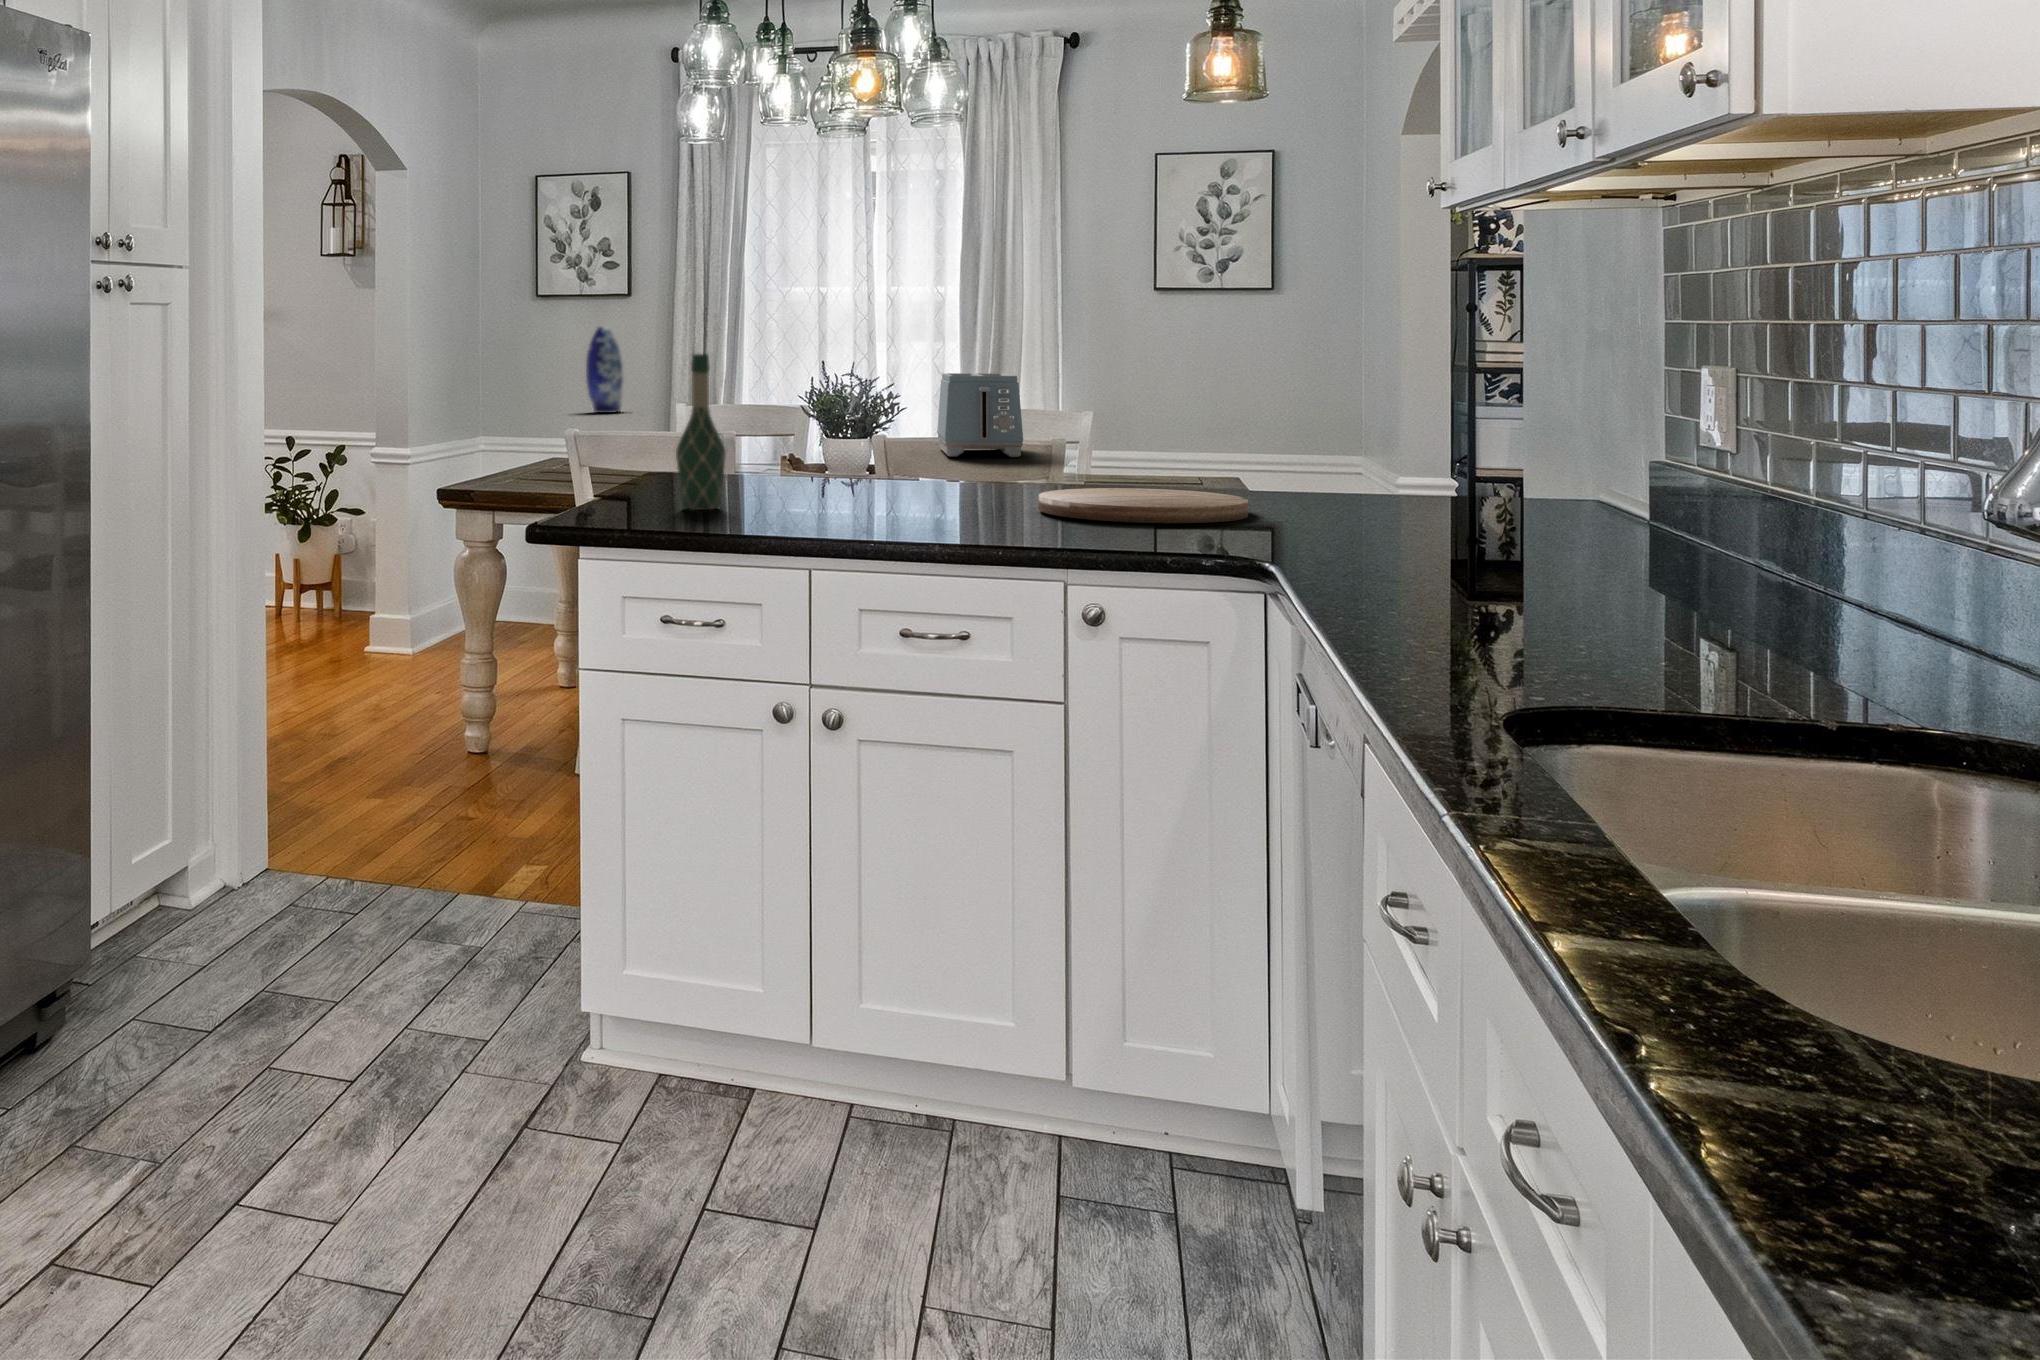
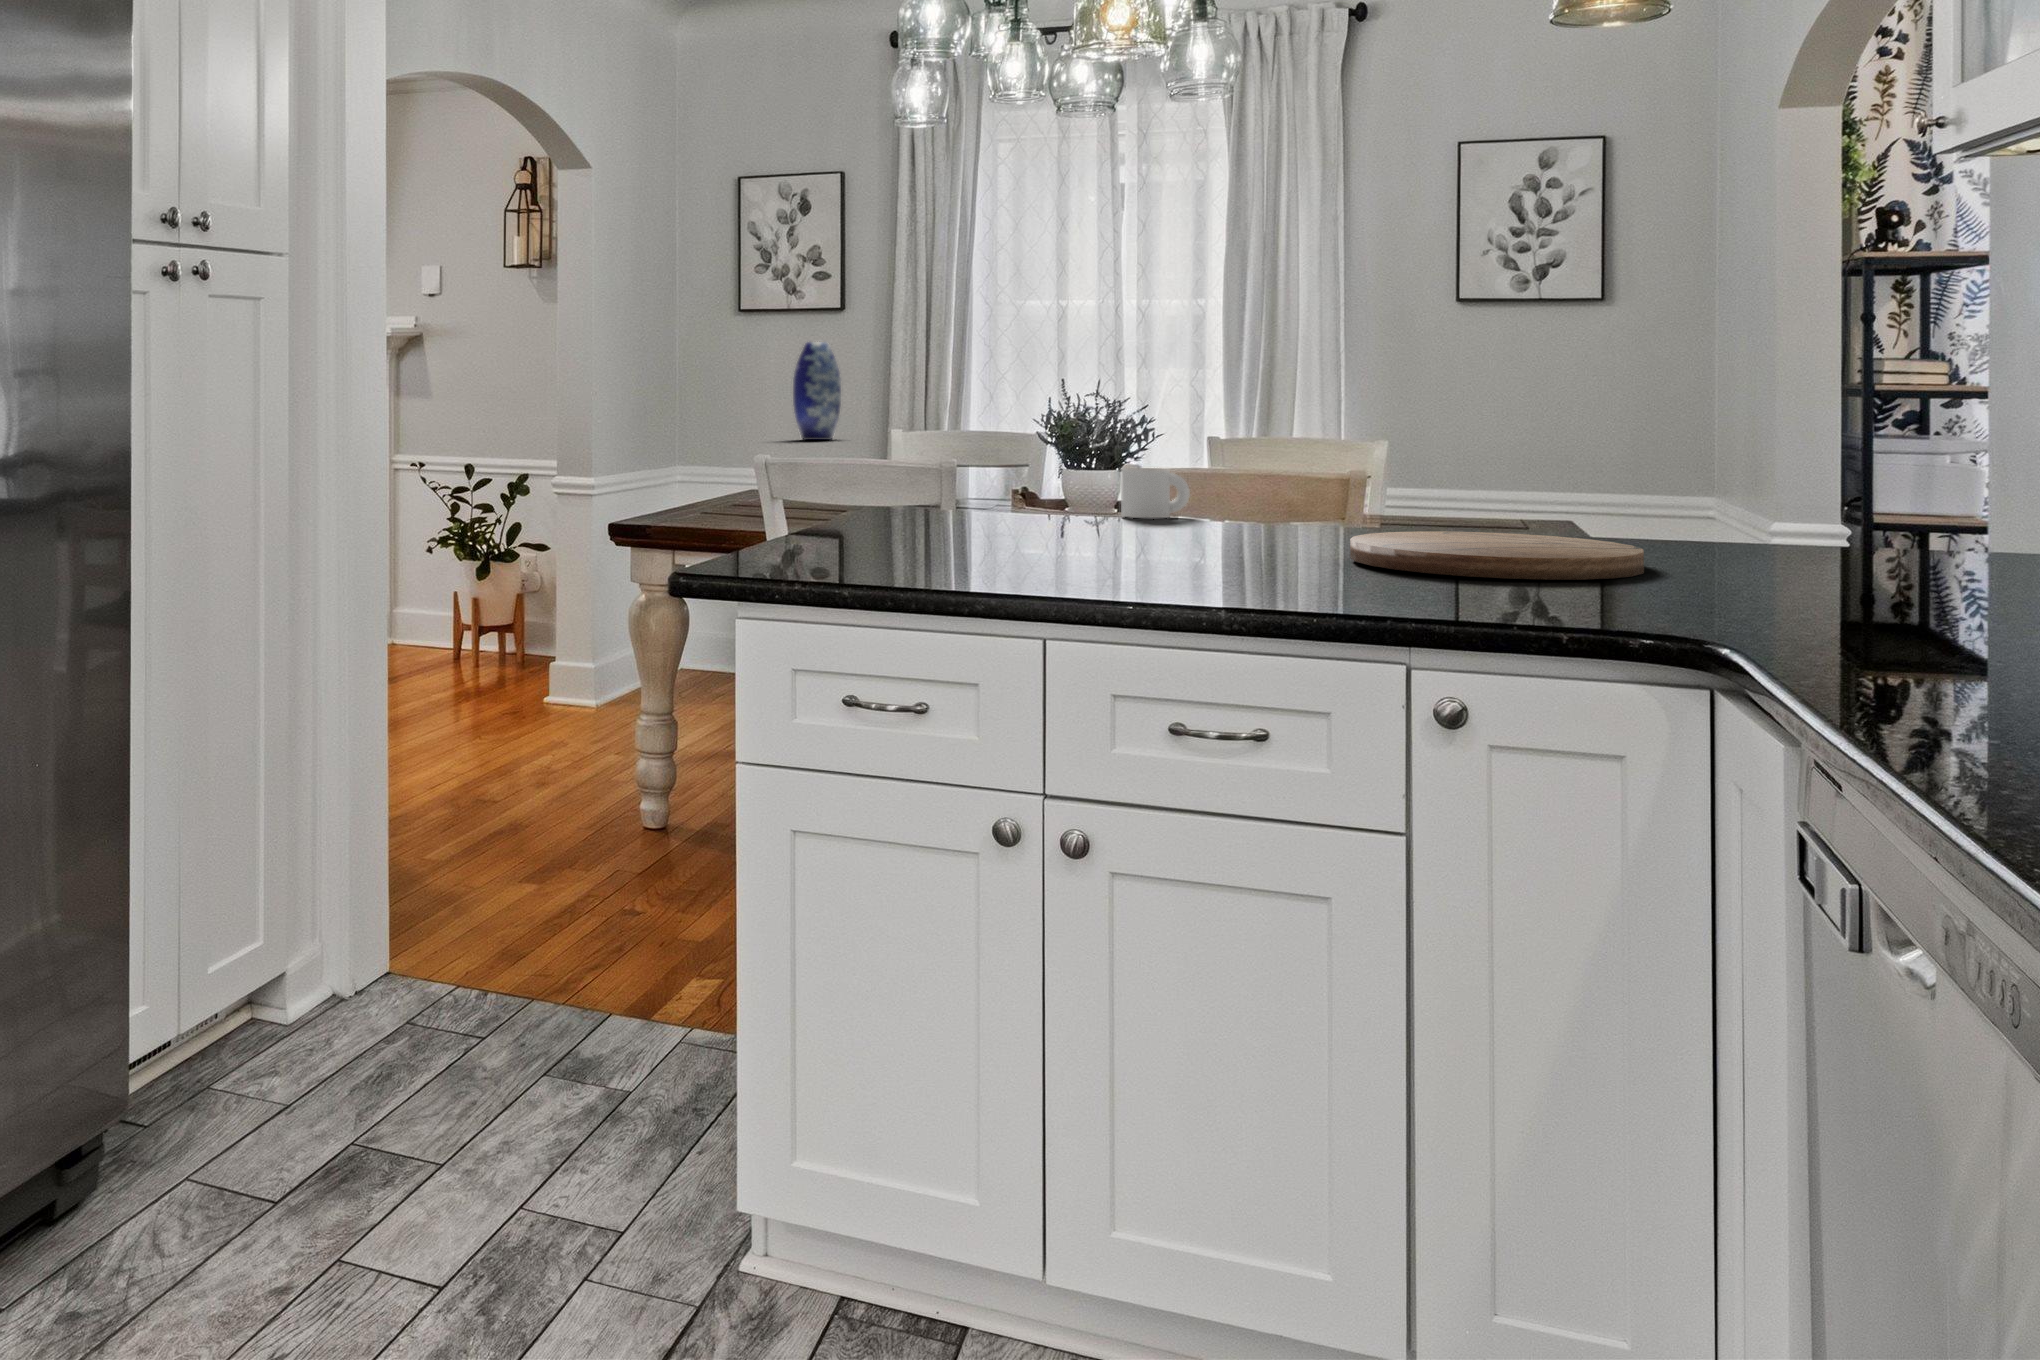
wine bottle: present [676,354,726,510] -> none [874,356,937,552]
toaster: present [937,373,1023,457] -> none [1206,391,1316,492]
mug: none [868,439,922,480] -> present [1121,468,1190,518]

